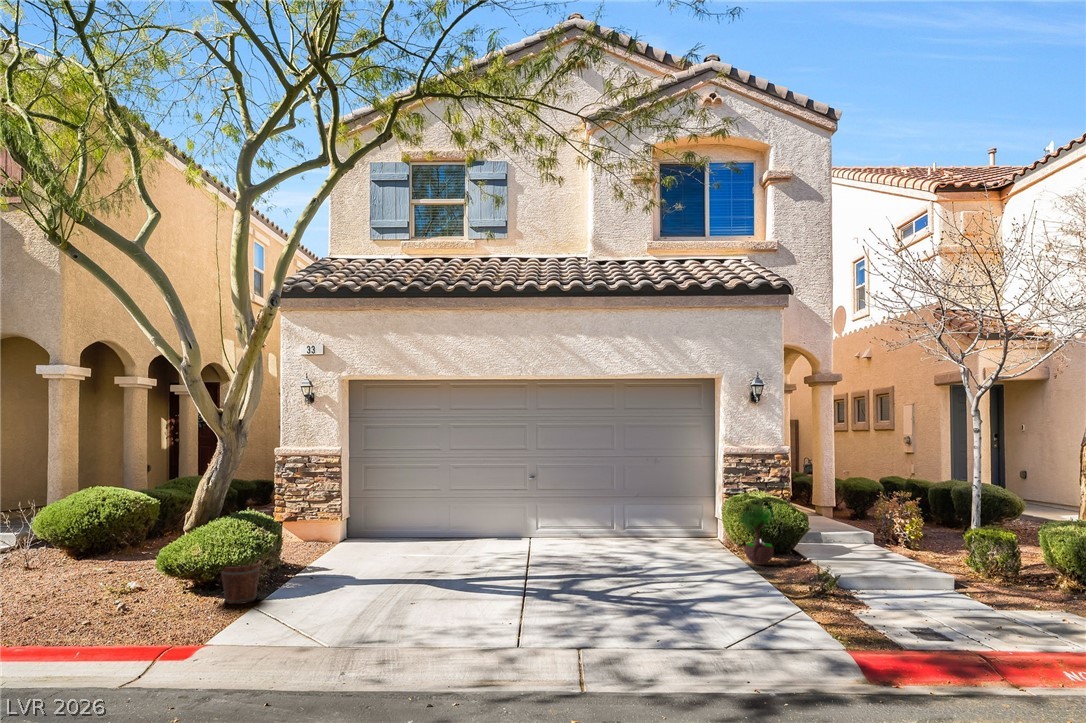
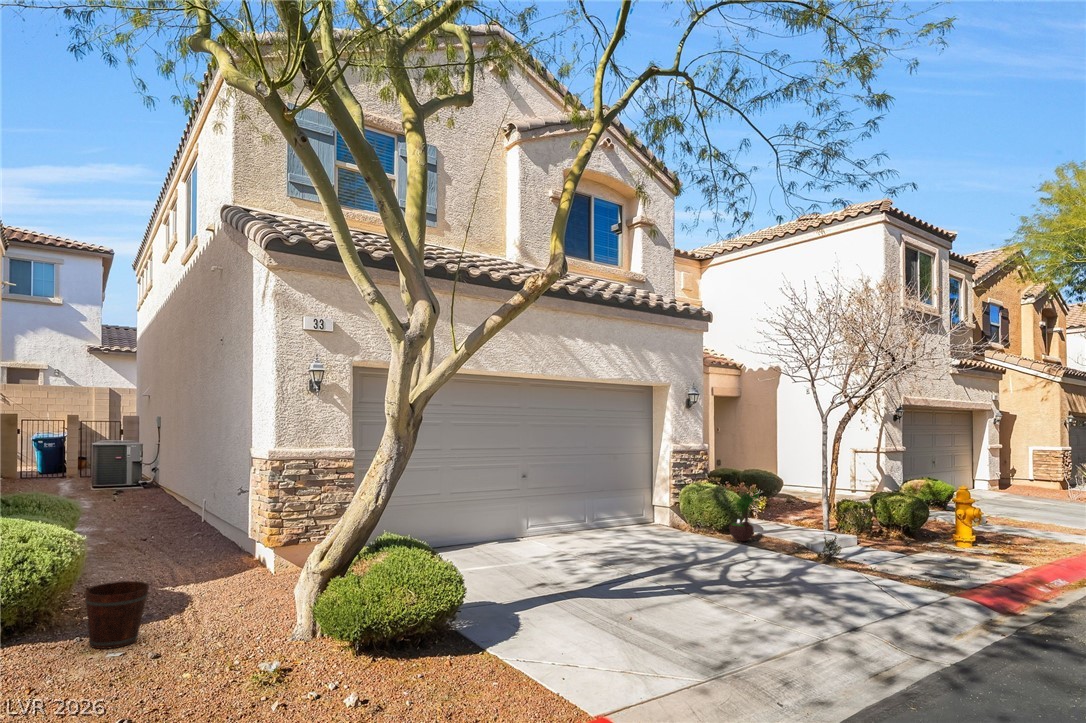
bucket: present [221,560,261,604] -> present [85,581,149,649]

